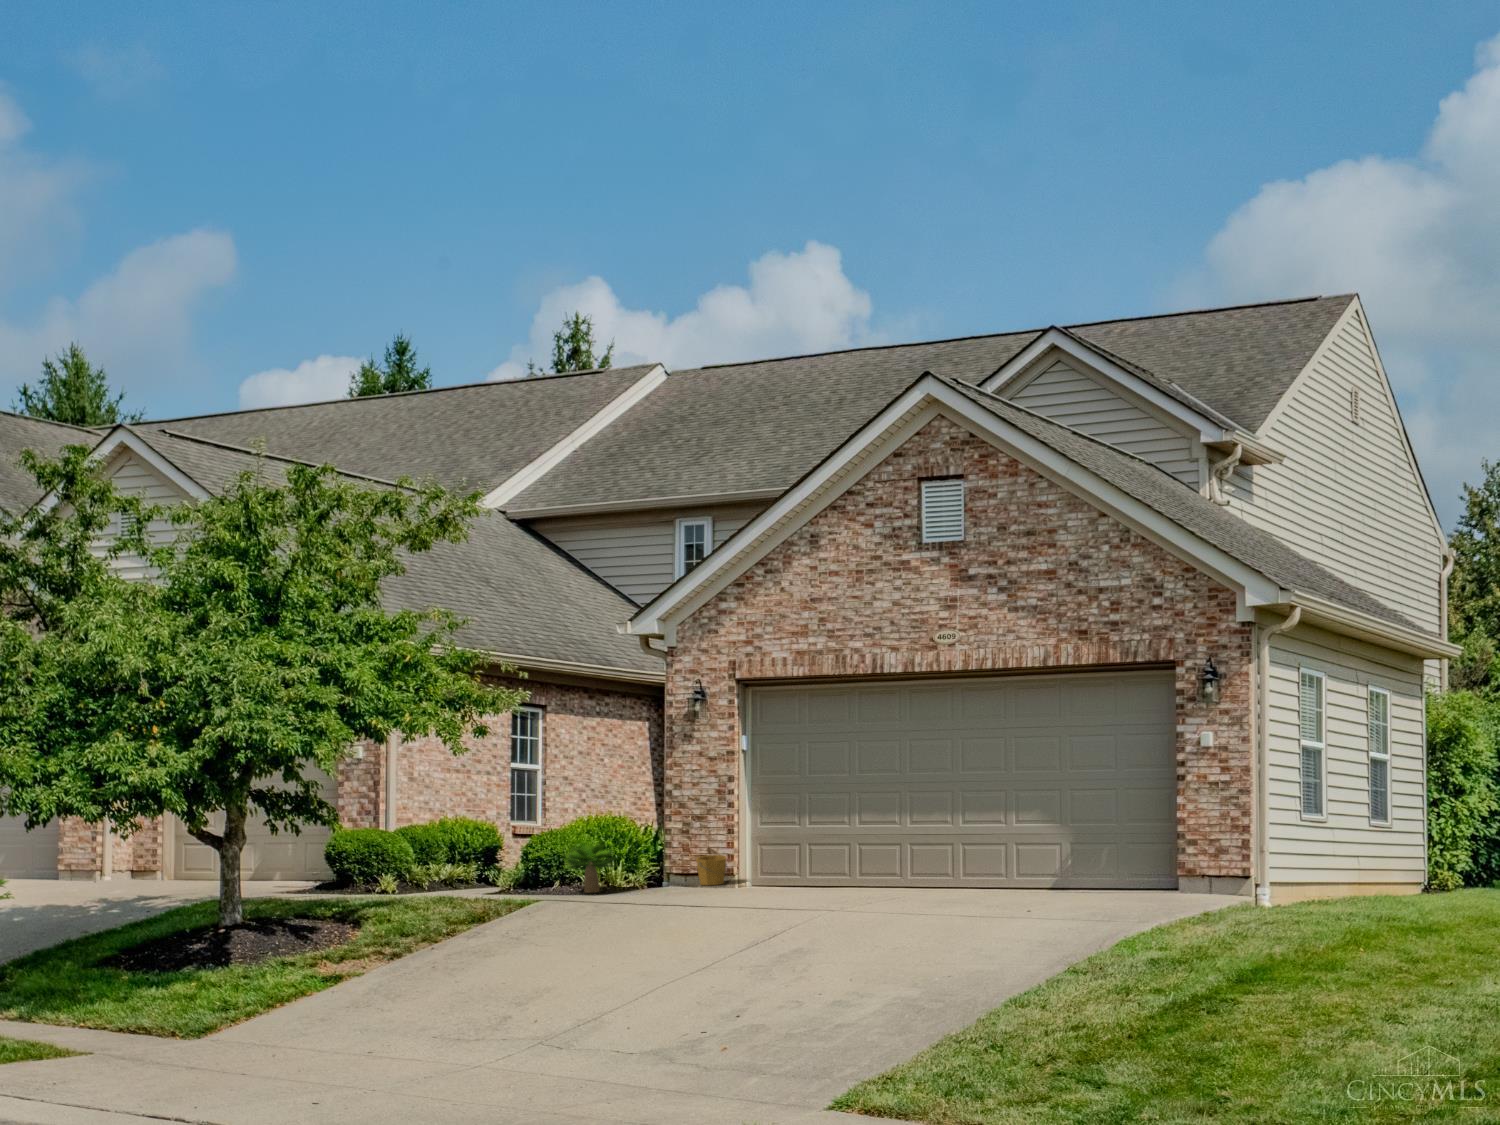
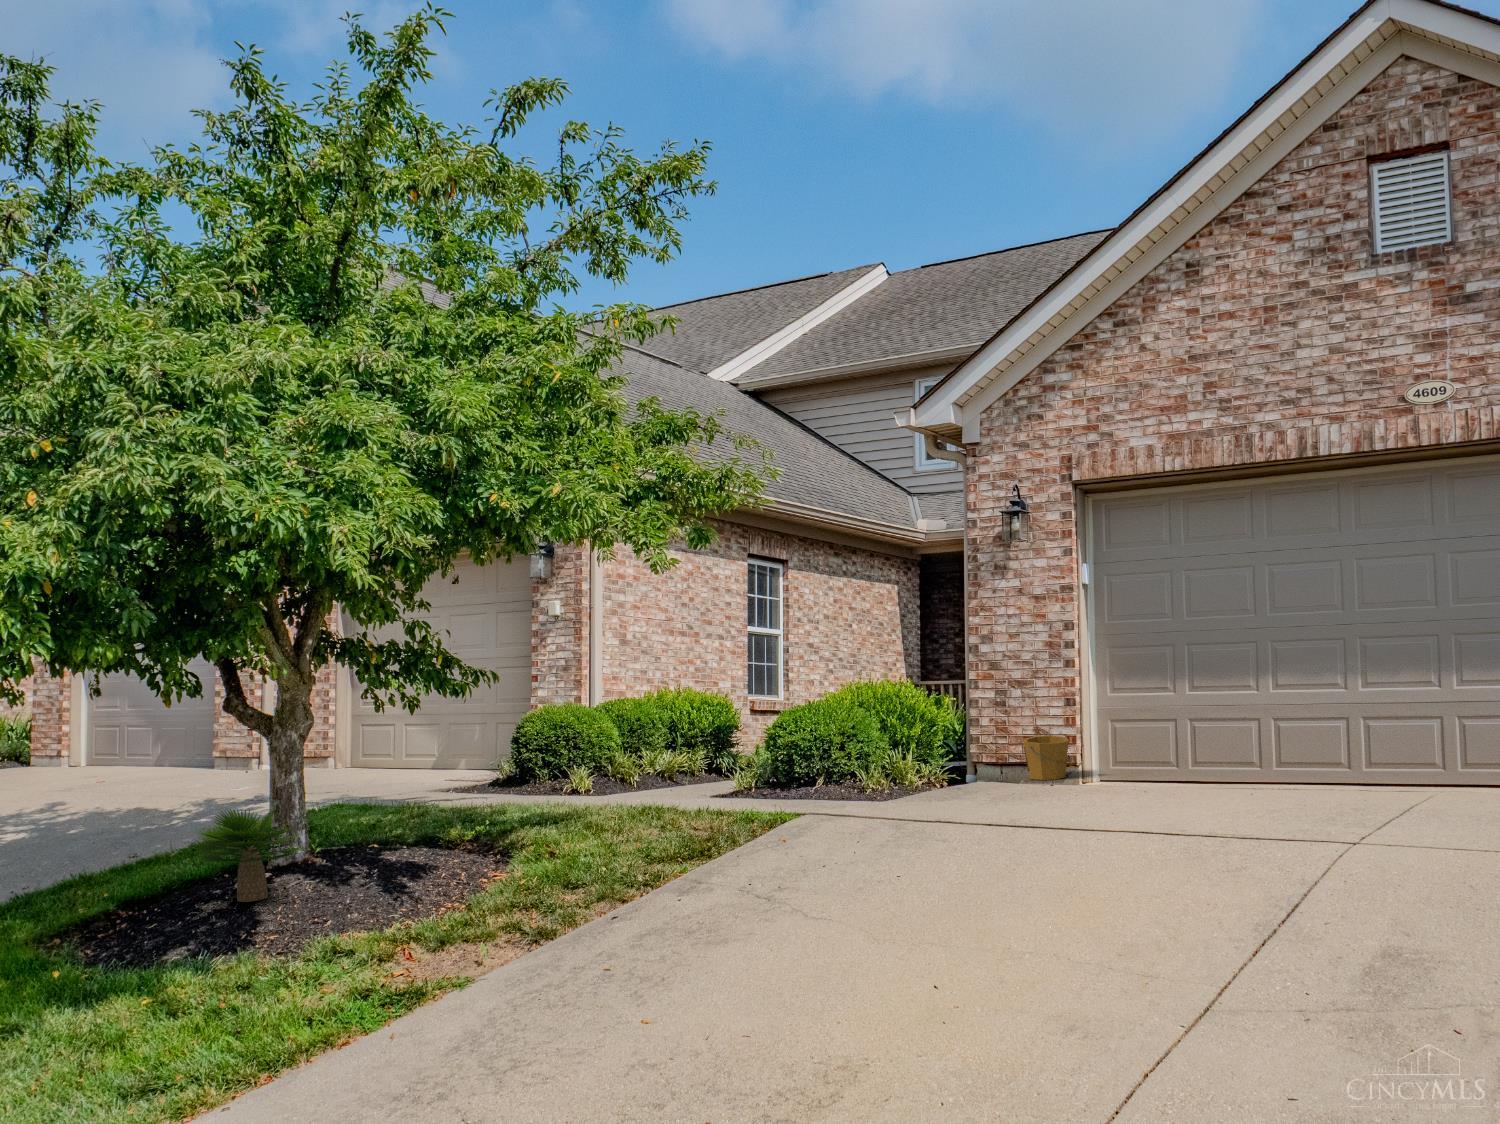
potted plant: present [564,843,618,893] -> present [197,809,304,902]

